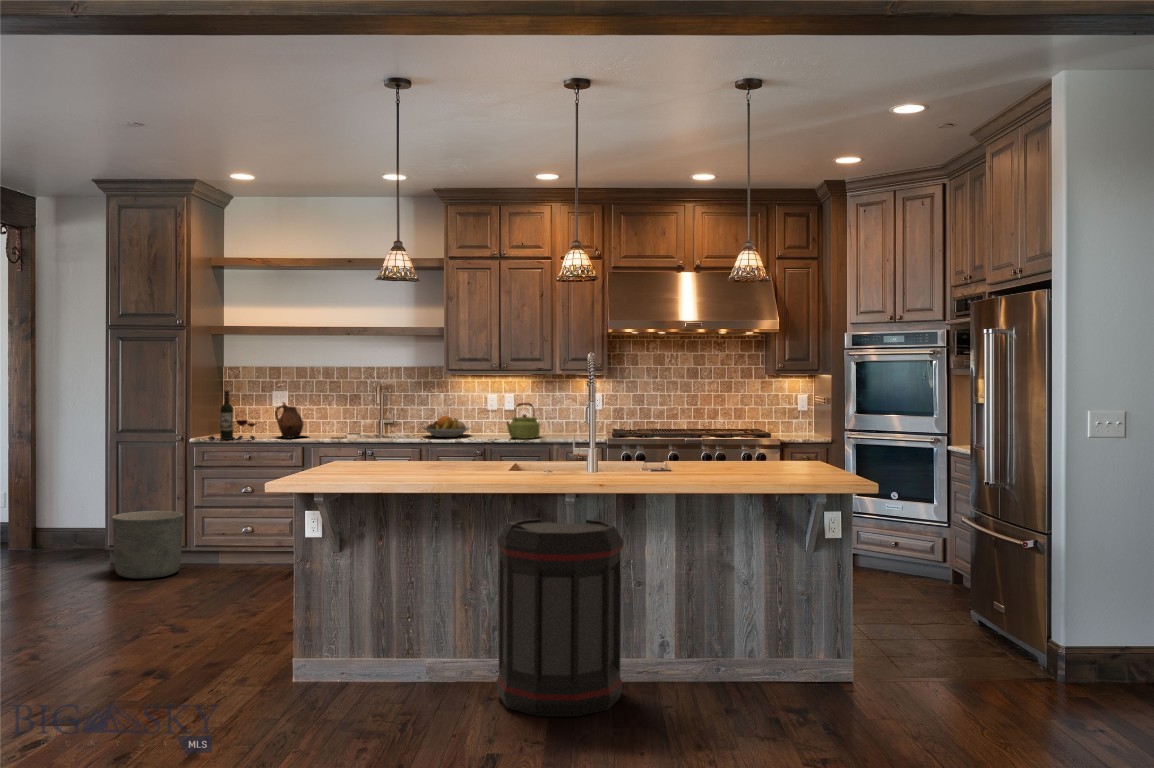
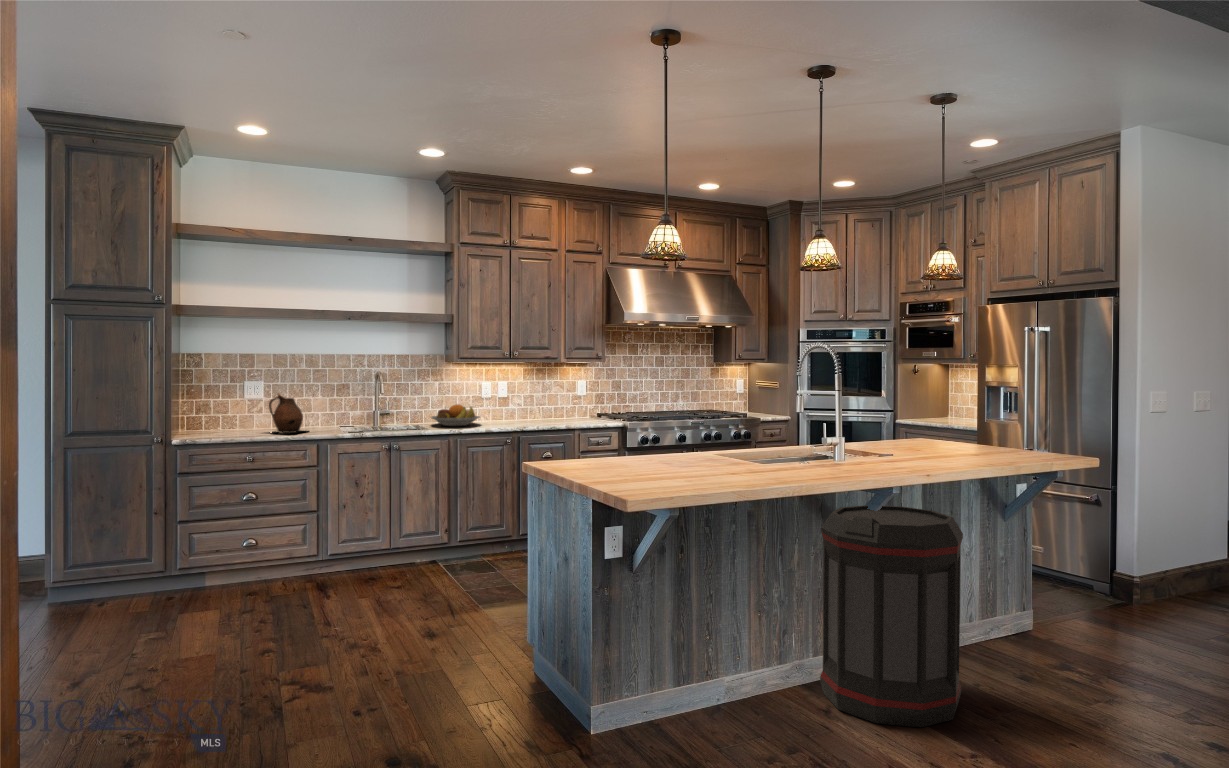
wine bottle: present [208,391,256,441] -> none [191,380,258,439]
kettle: present [507,403,540,439] -> none [524,390,554,425]
planter: present [112,511,183,579] -> none [81,529,178,620]

